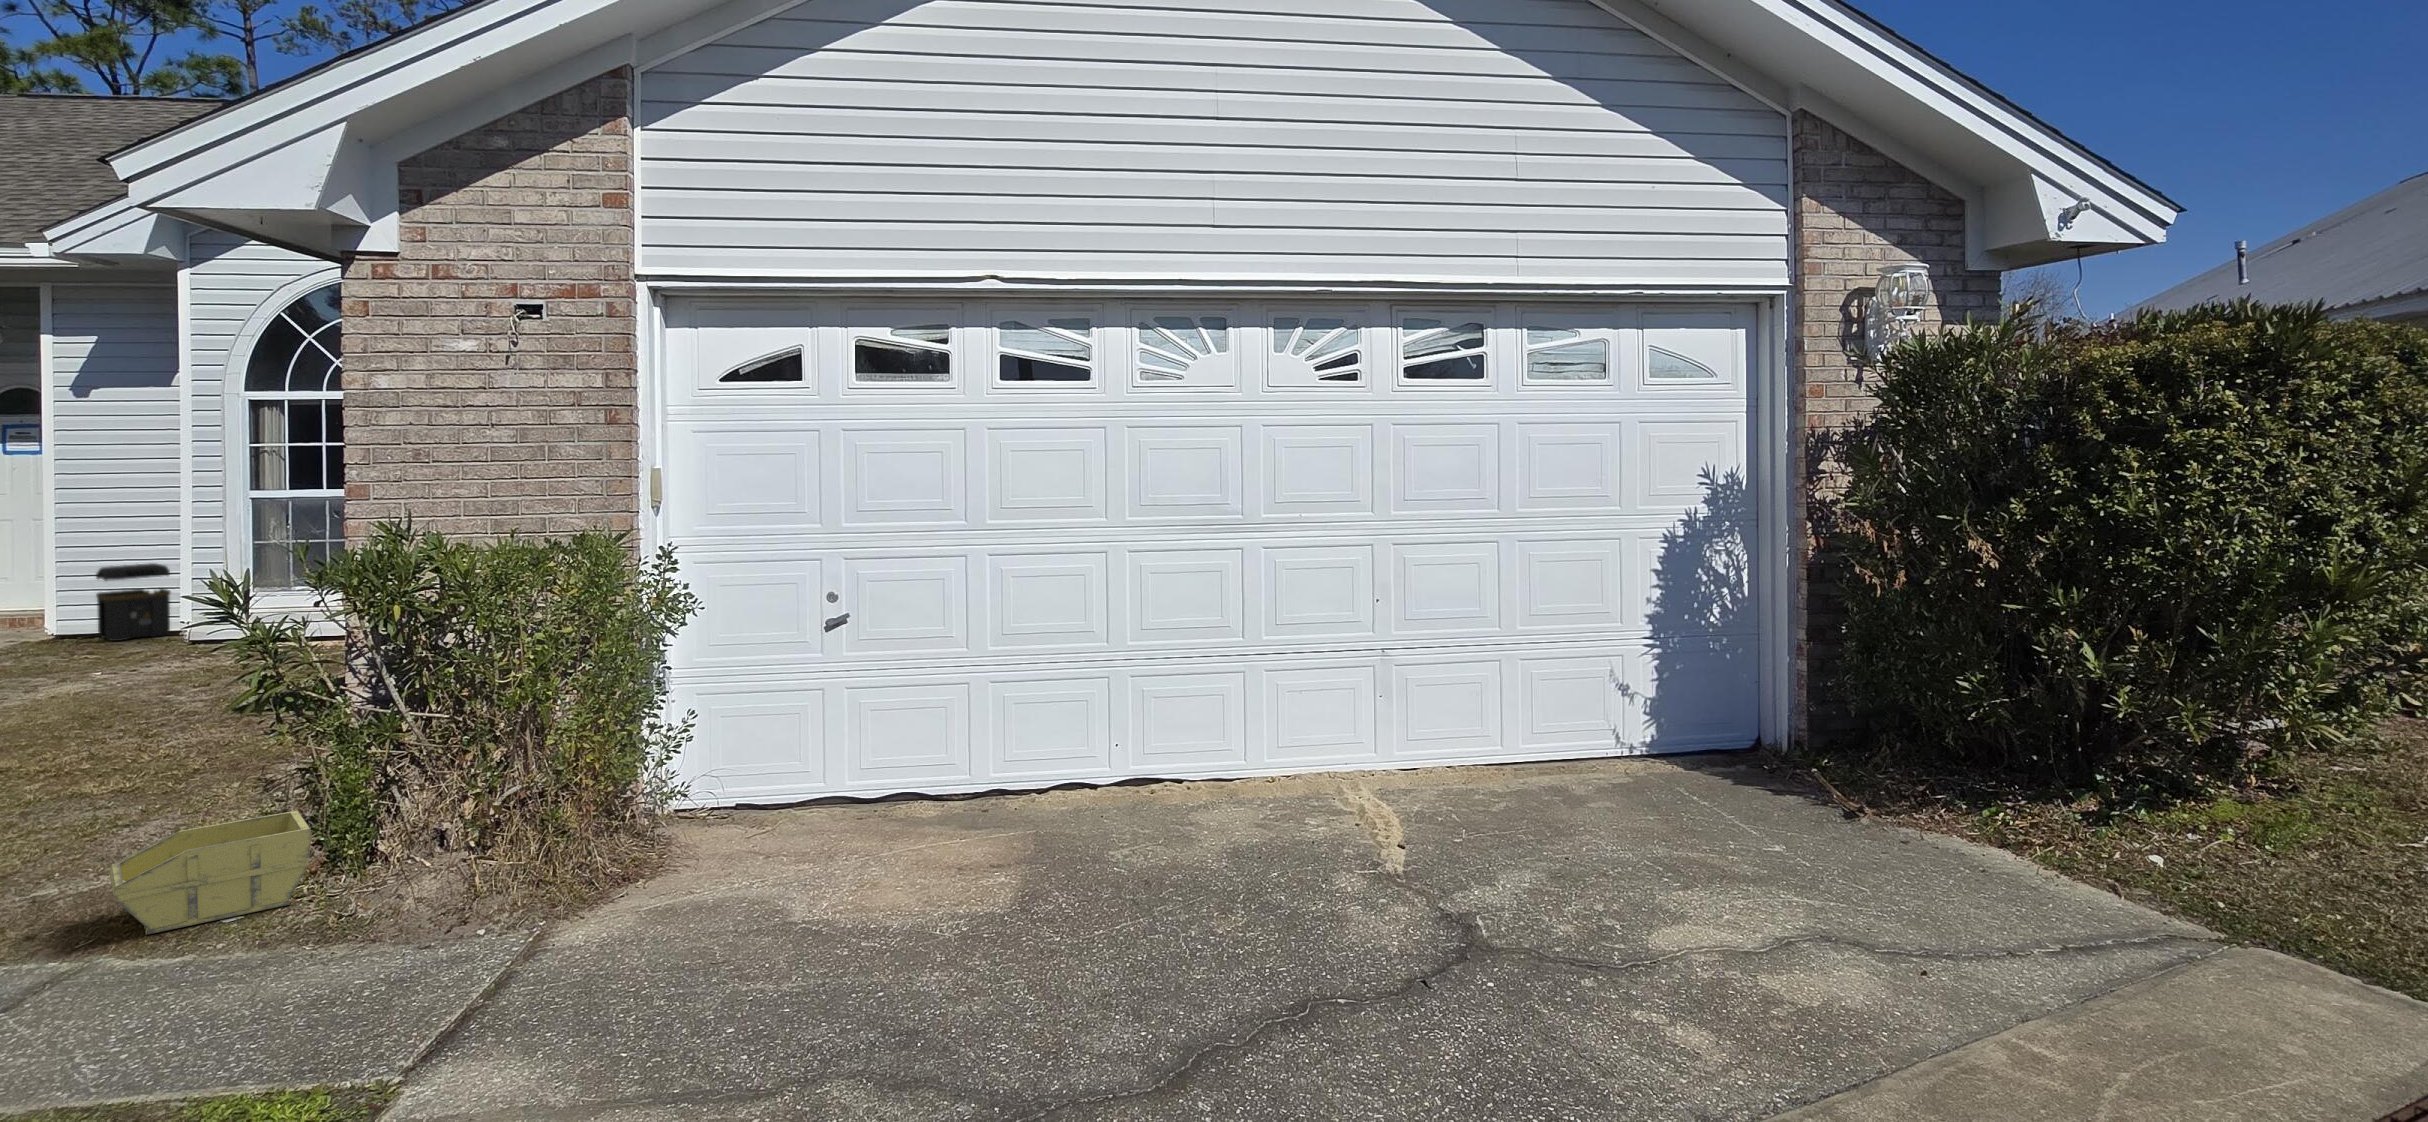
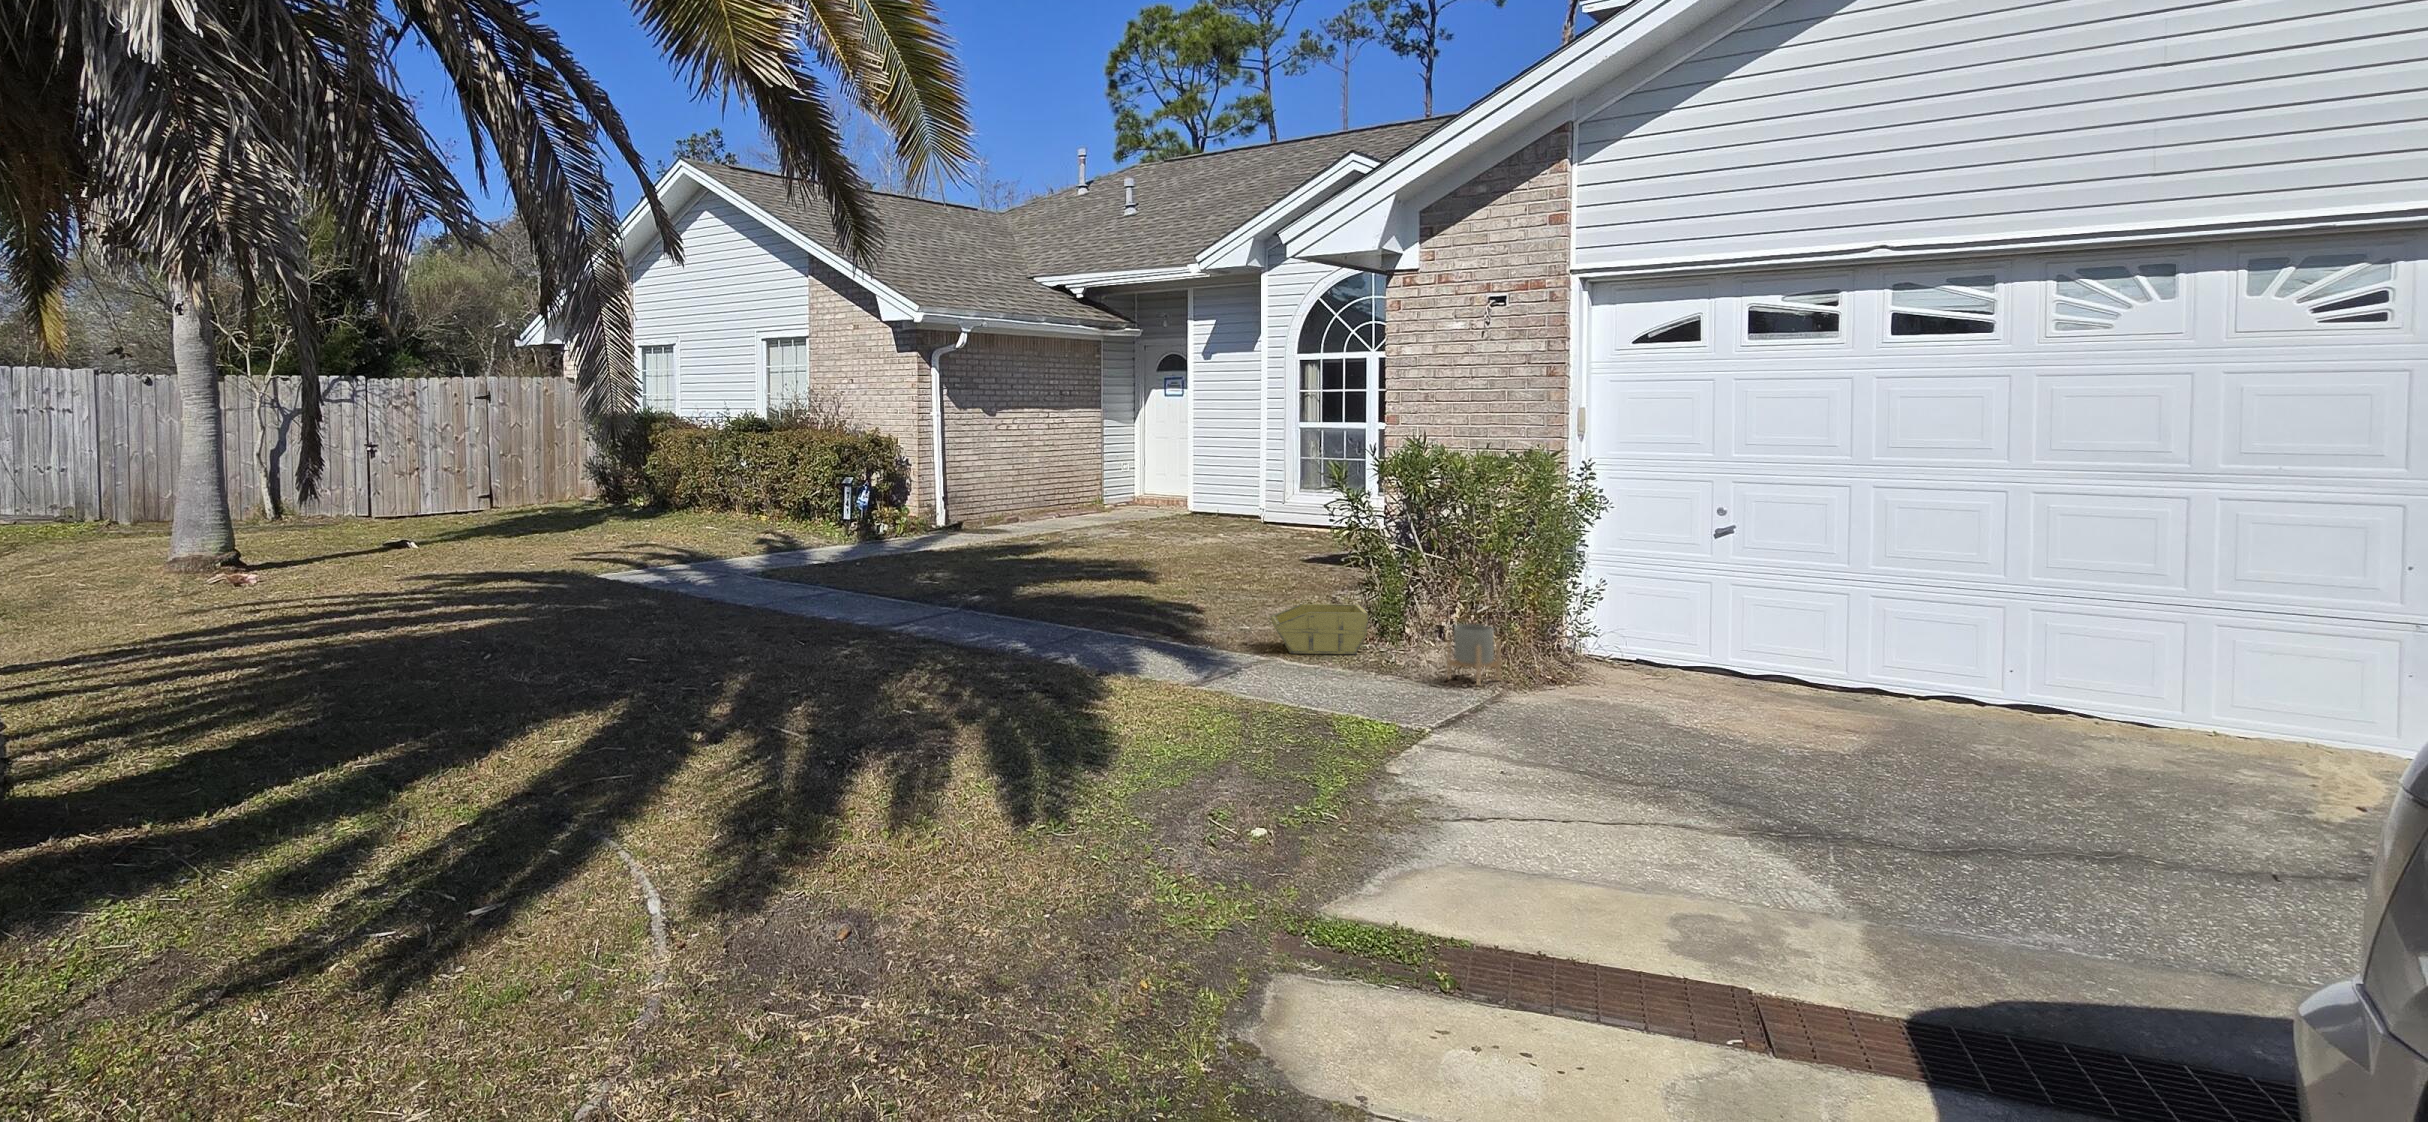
toolbox: present [96,563,170,641] -> none [1216,468,1255,516]
planter: none [449,821,541,927] -> present [1447,624,1501,685]

